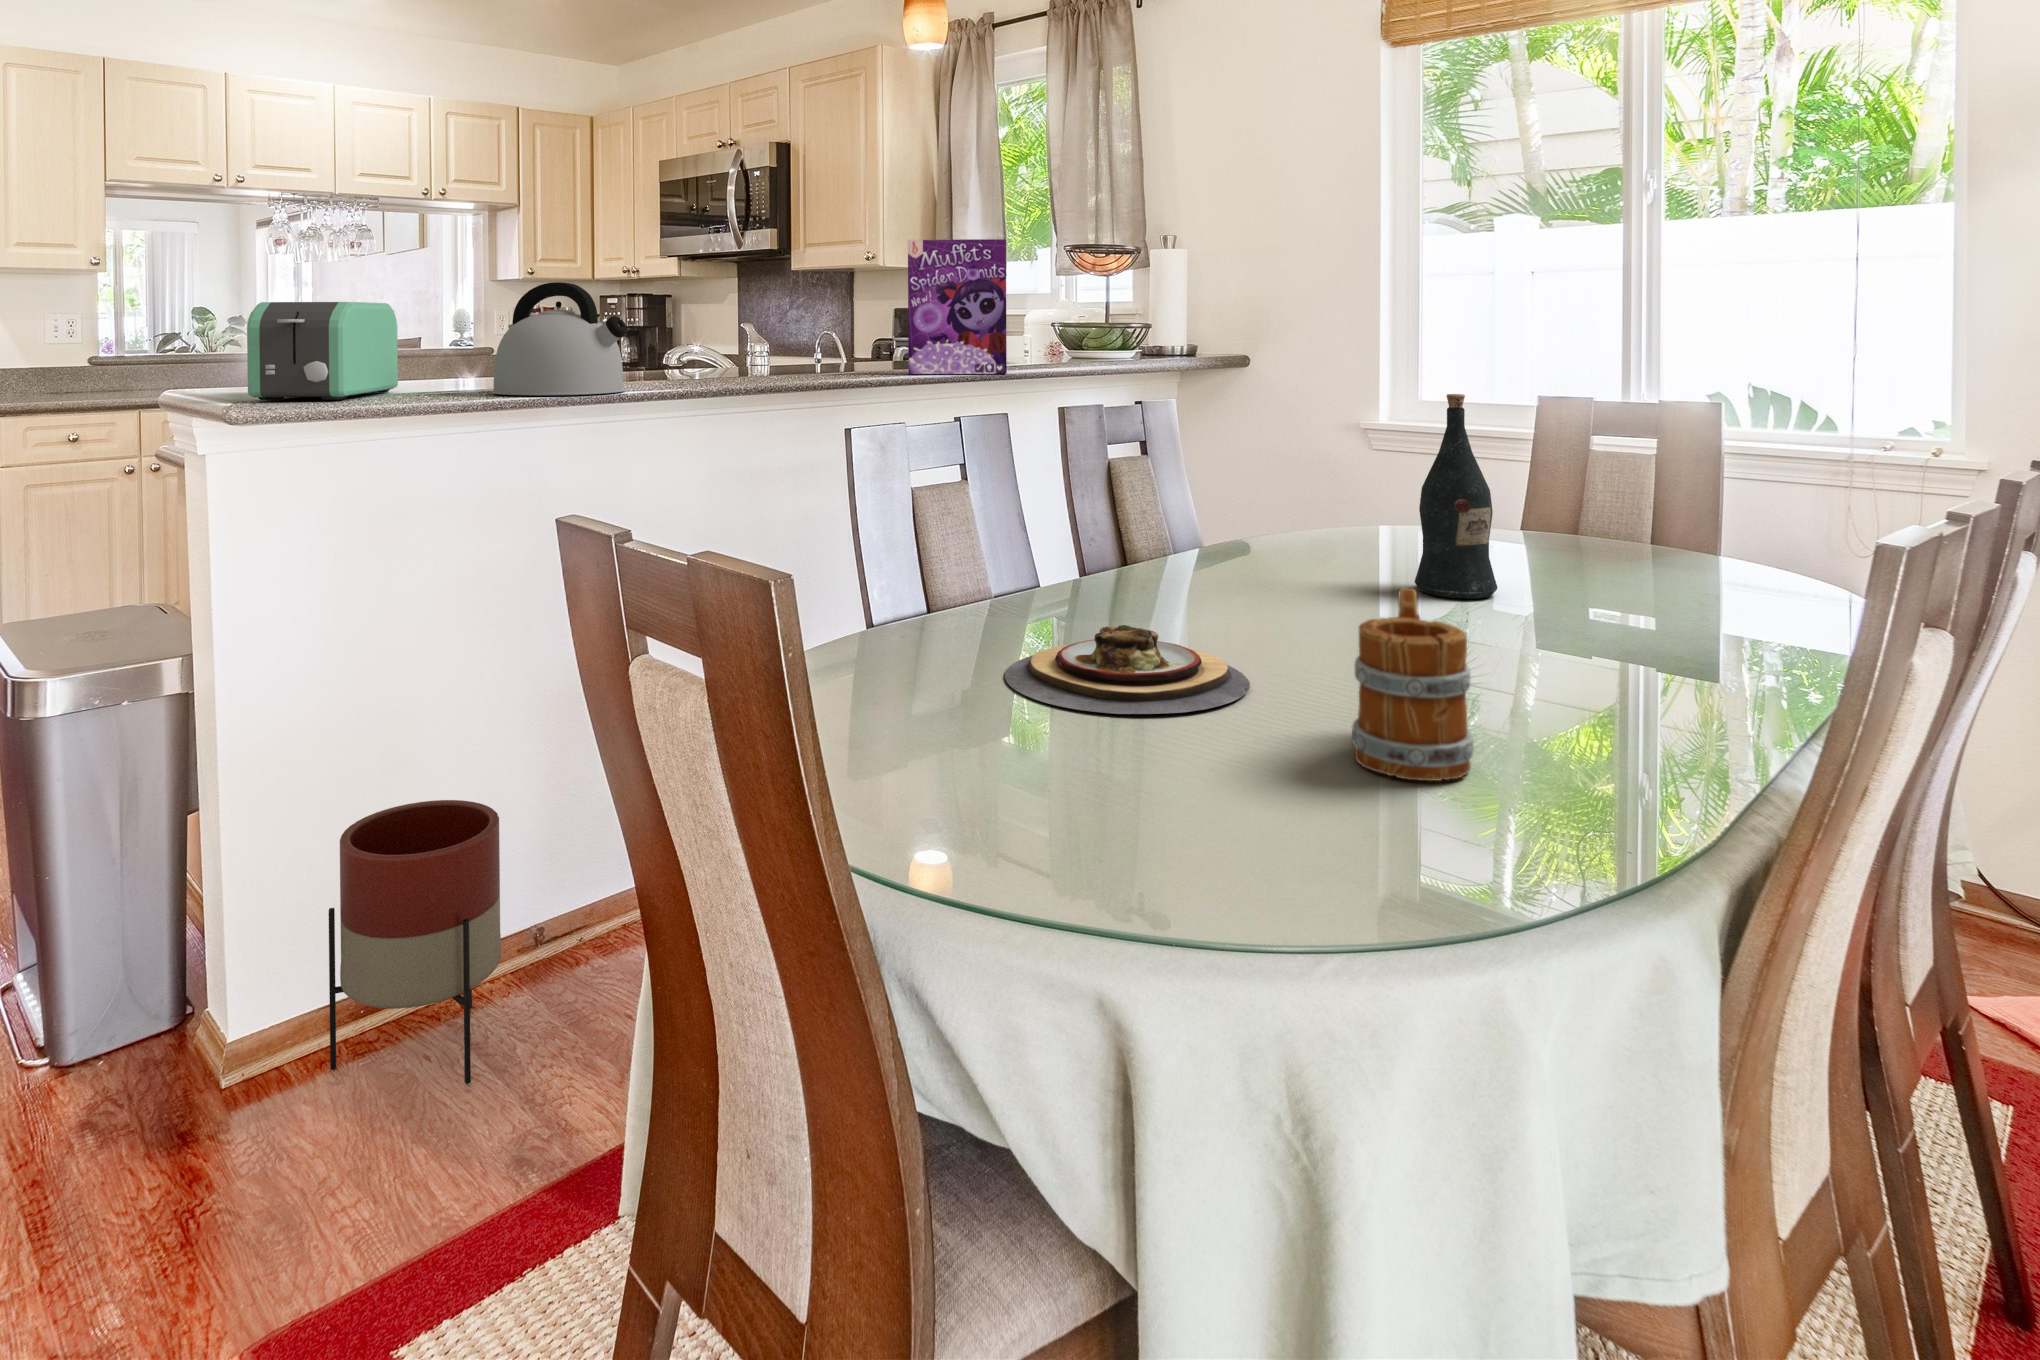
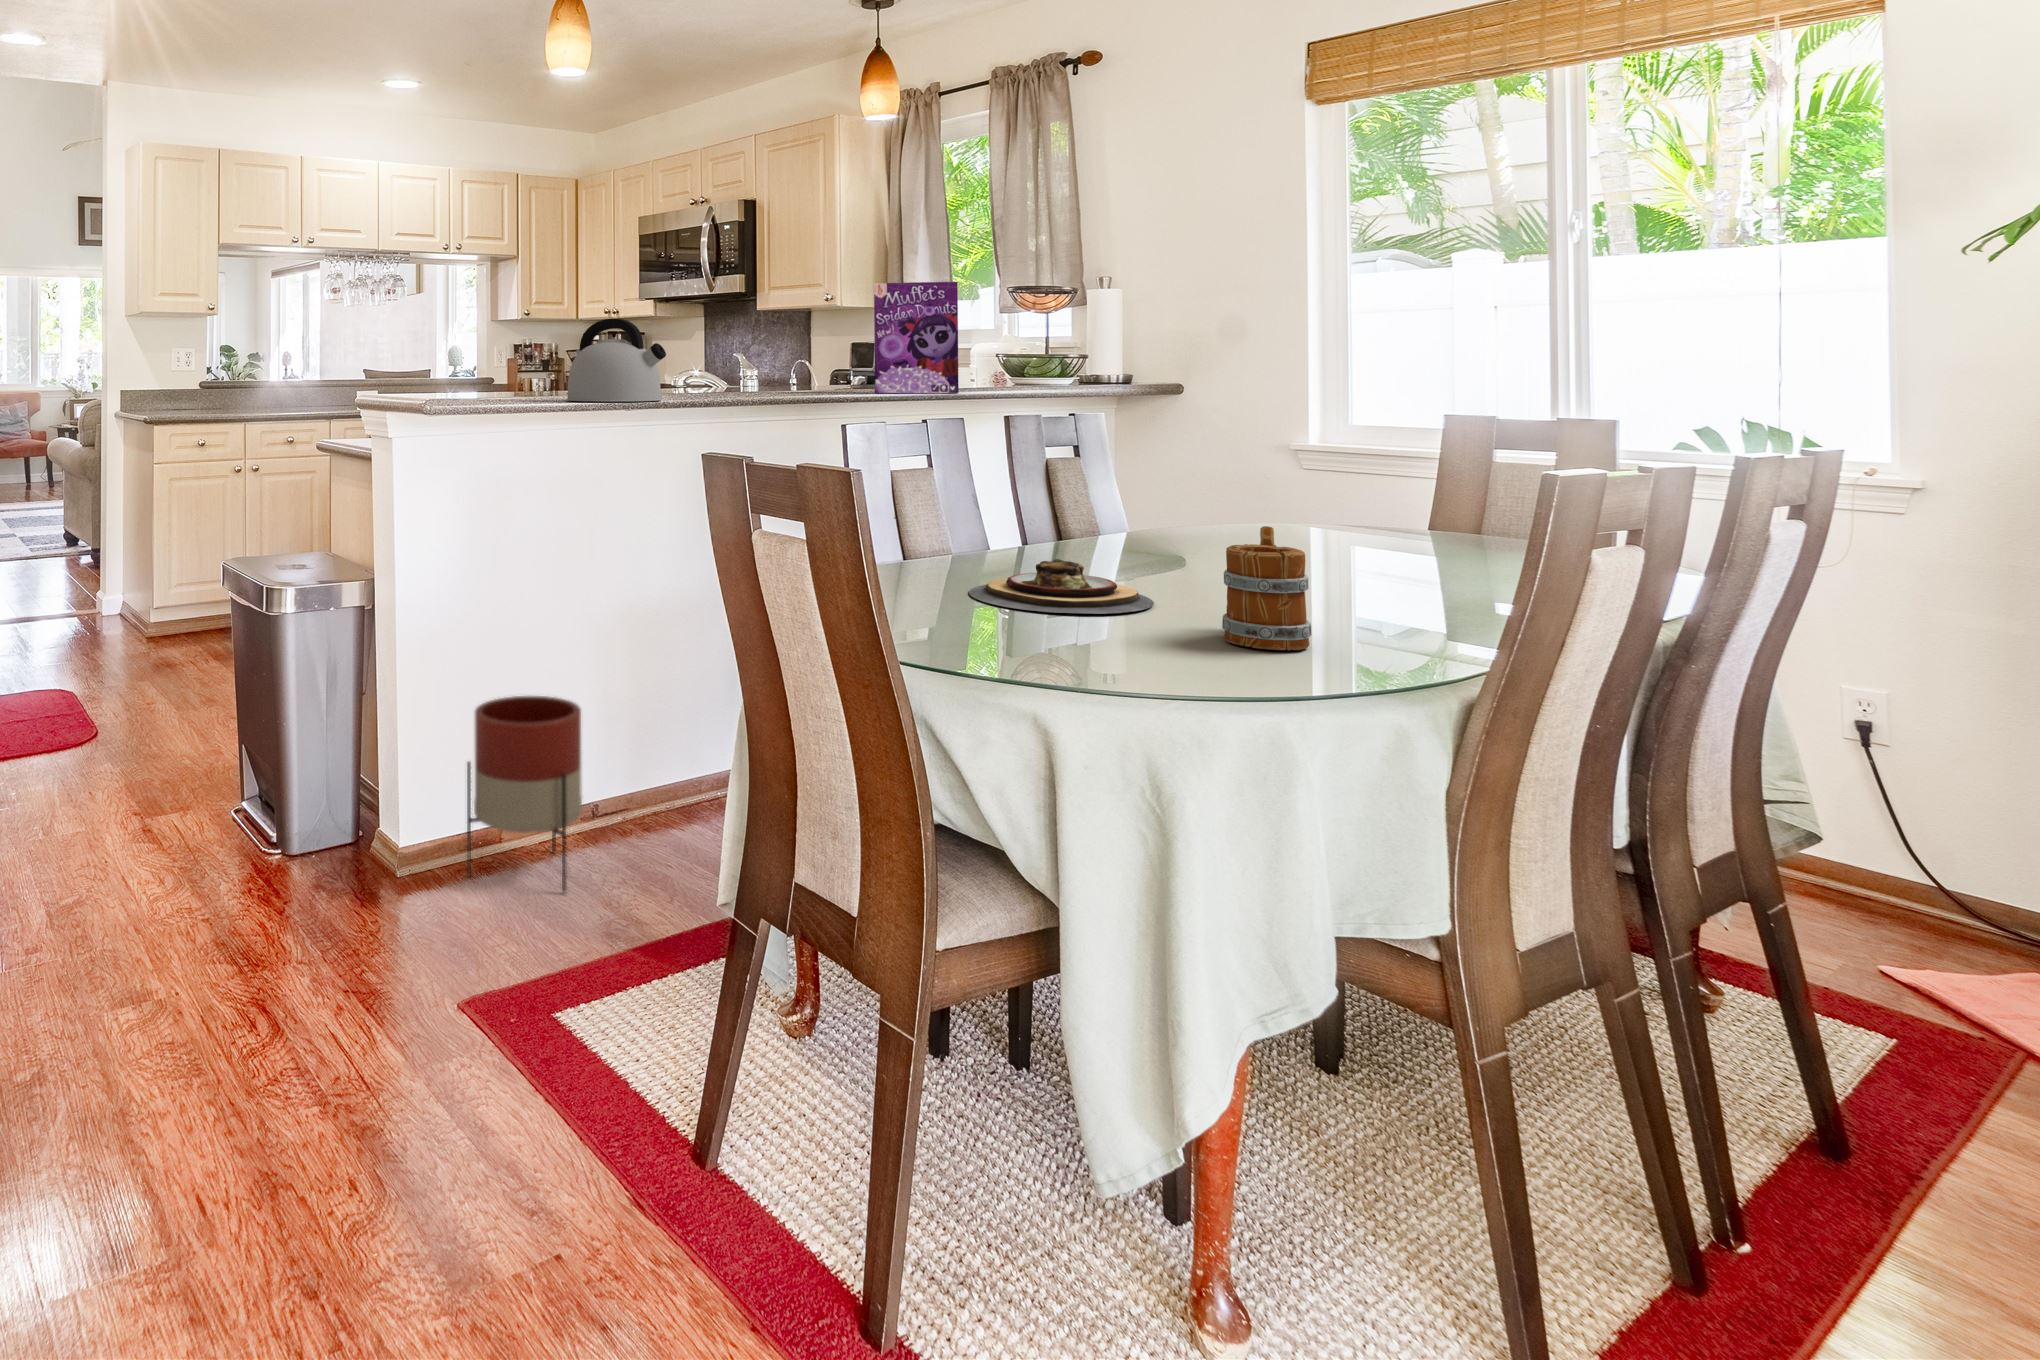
toaster: present [247,302,398,400] -> none [407,333,495,403]
wine bottle: present [1415,394,1497,599] -> none [1308,404,1381,568]

